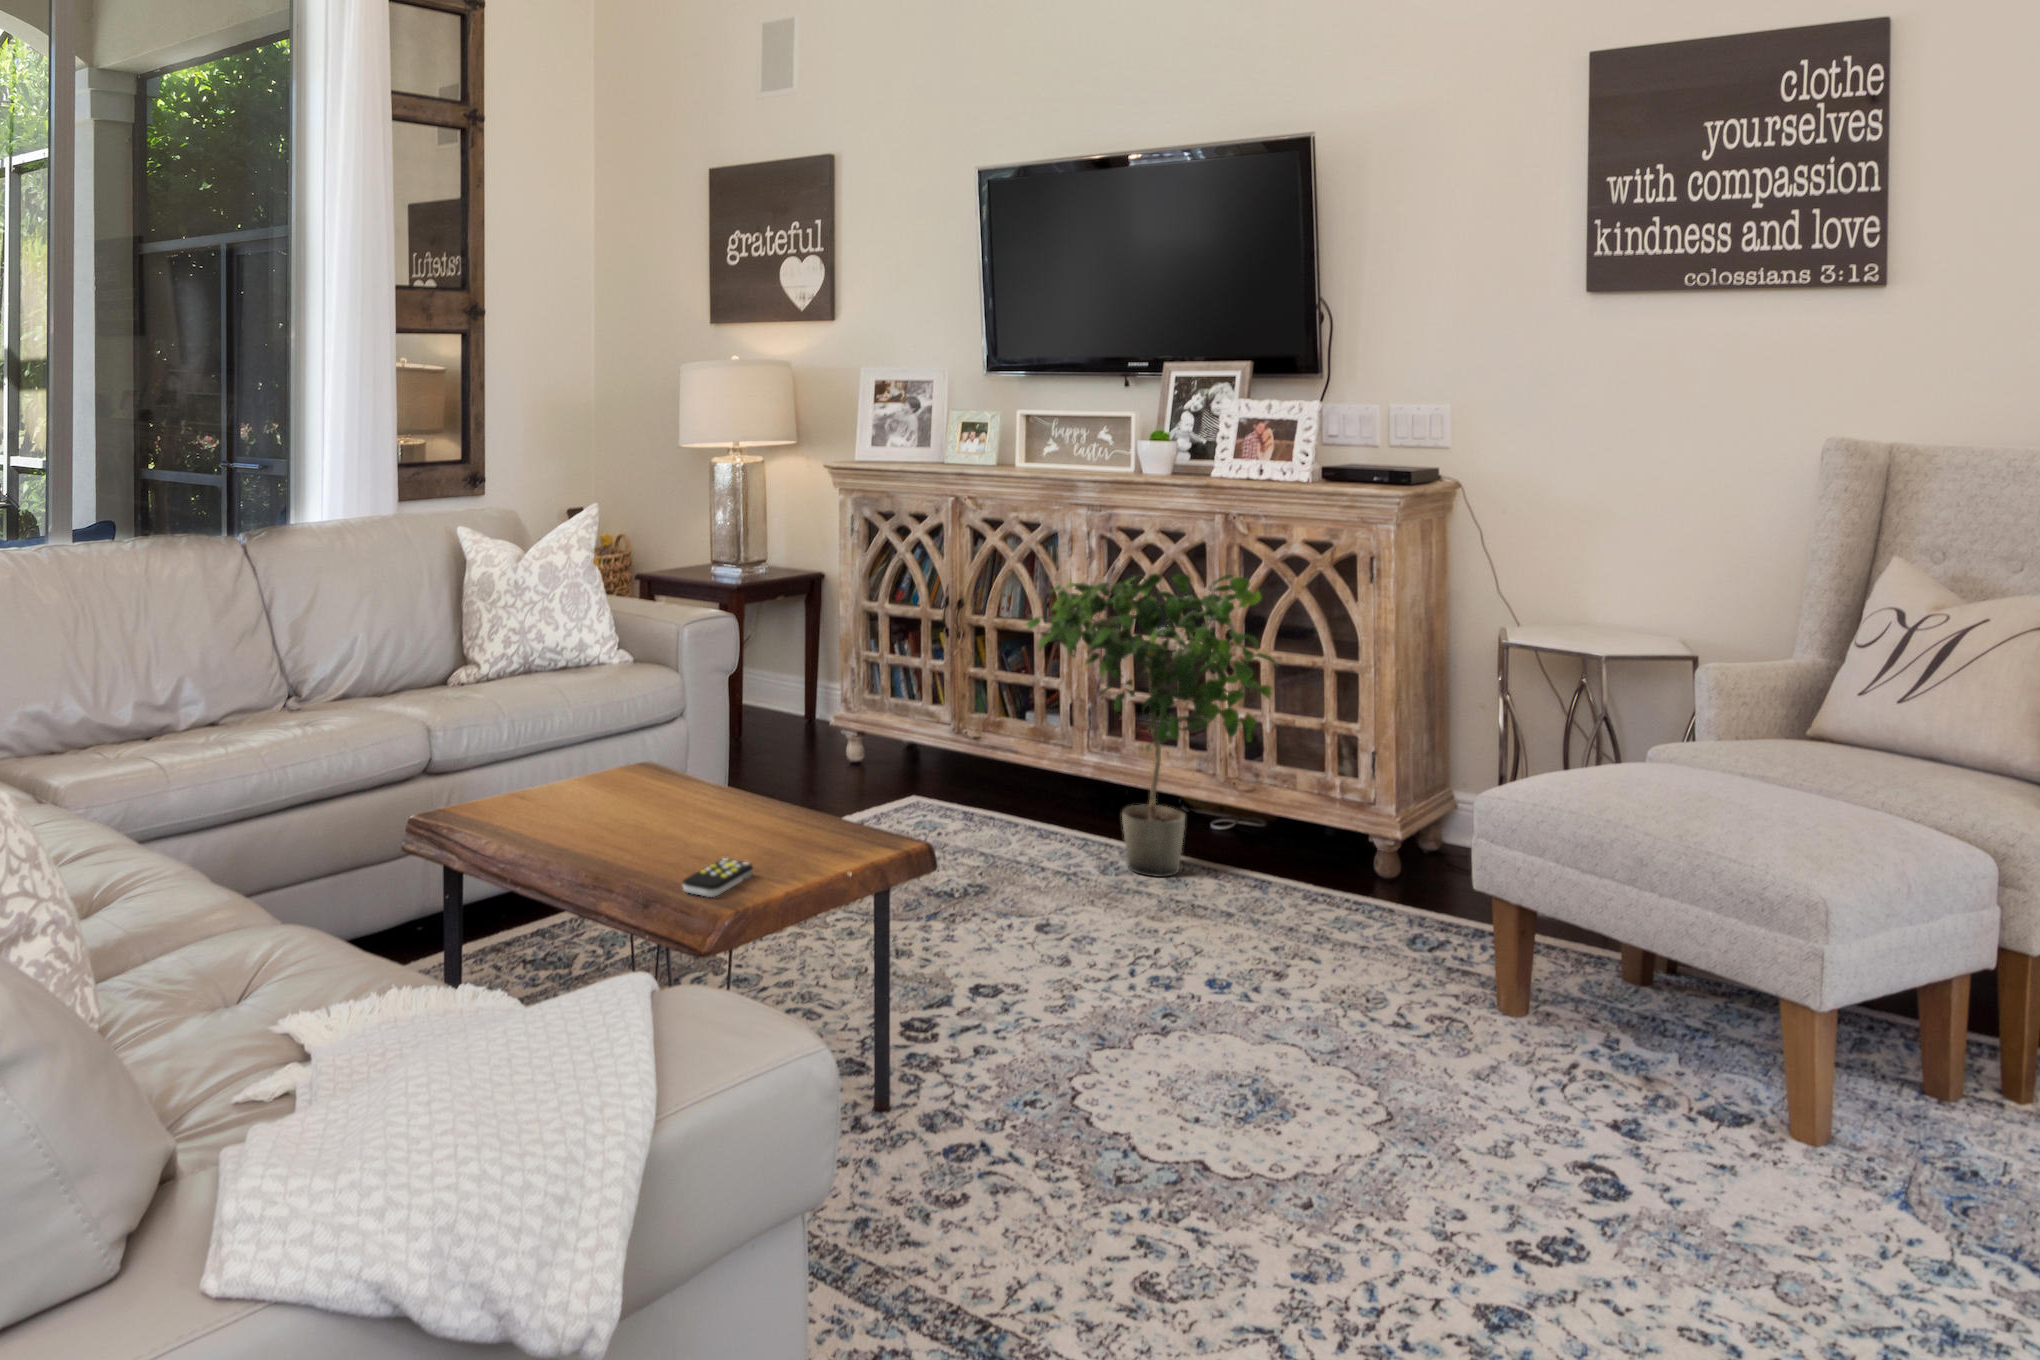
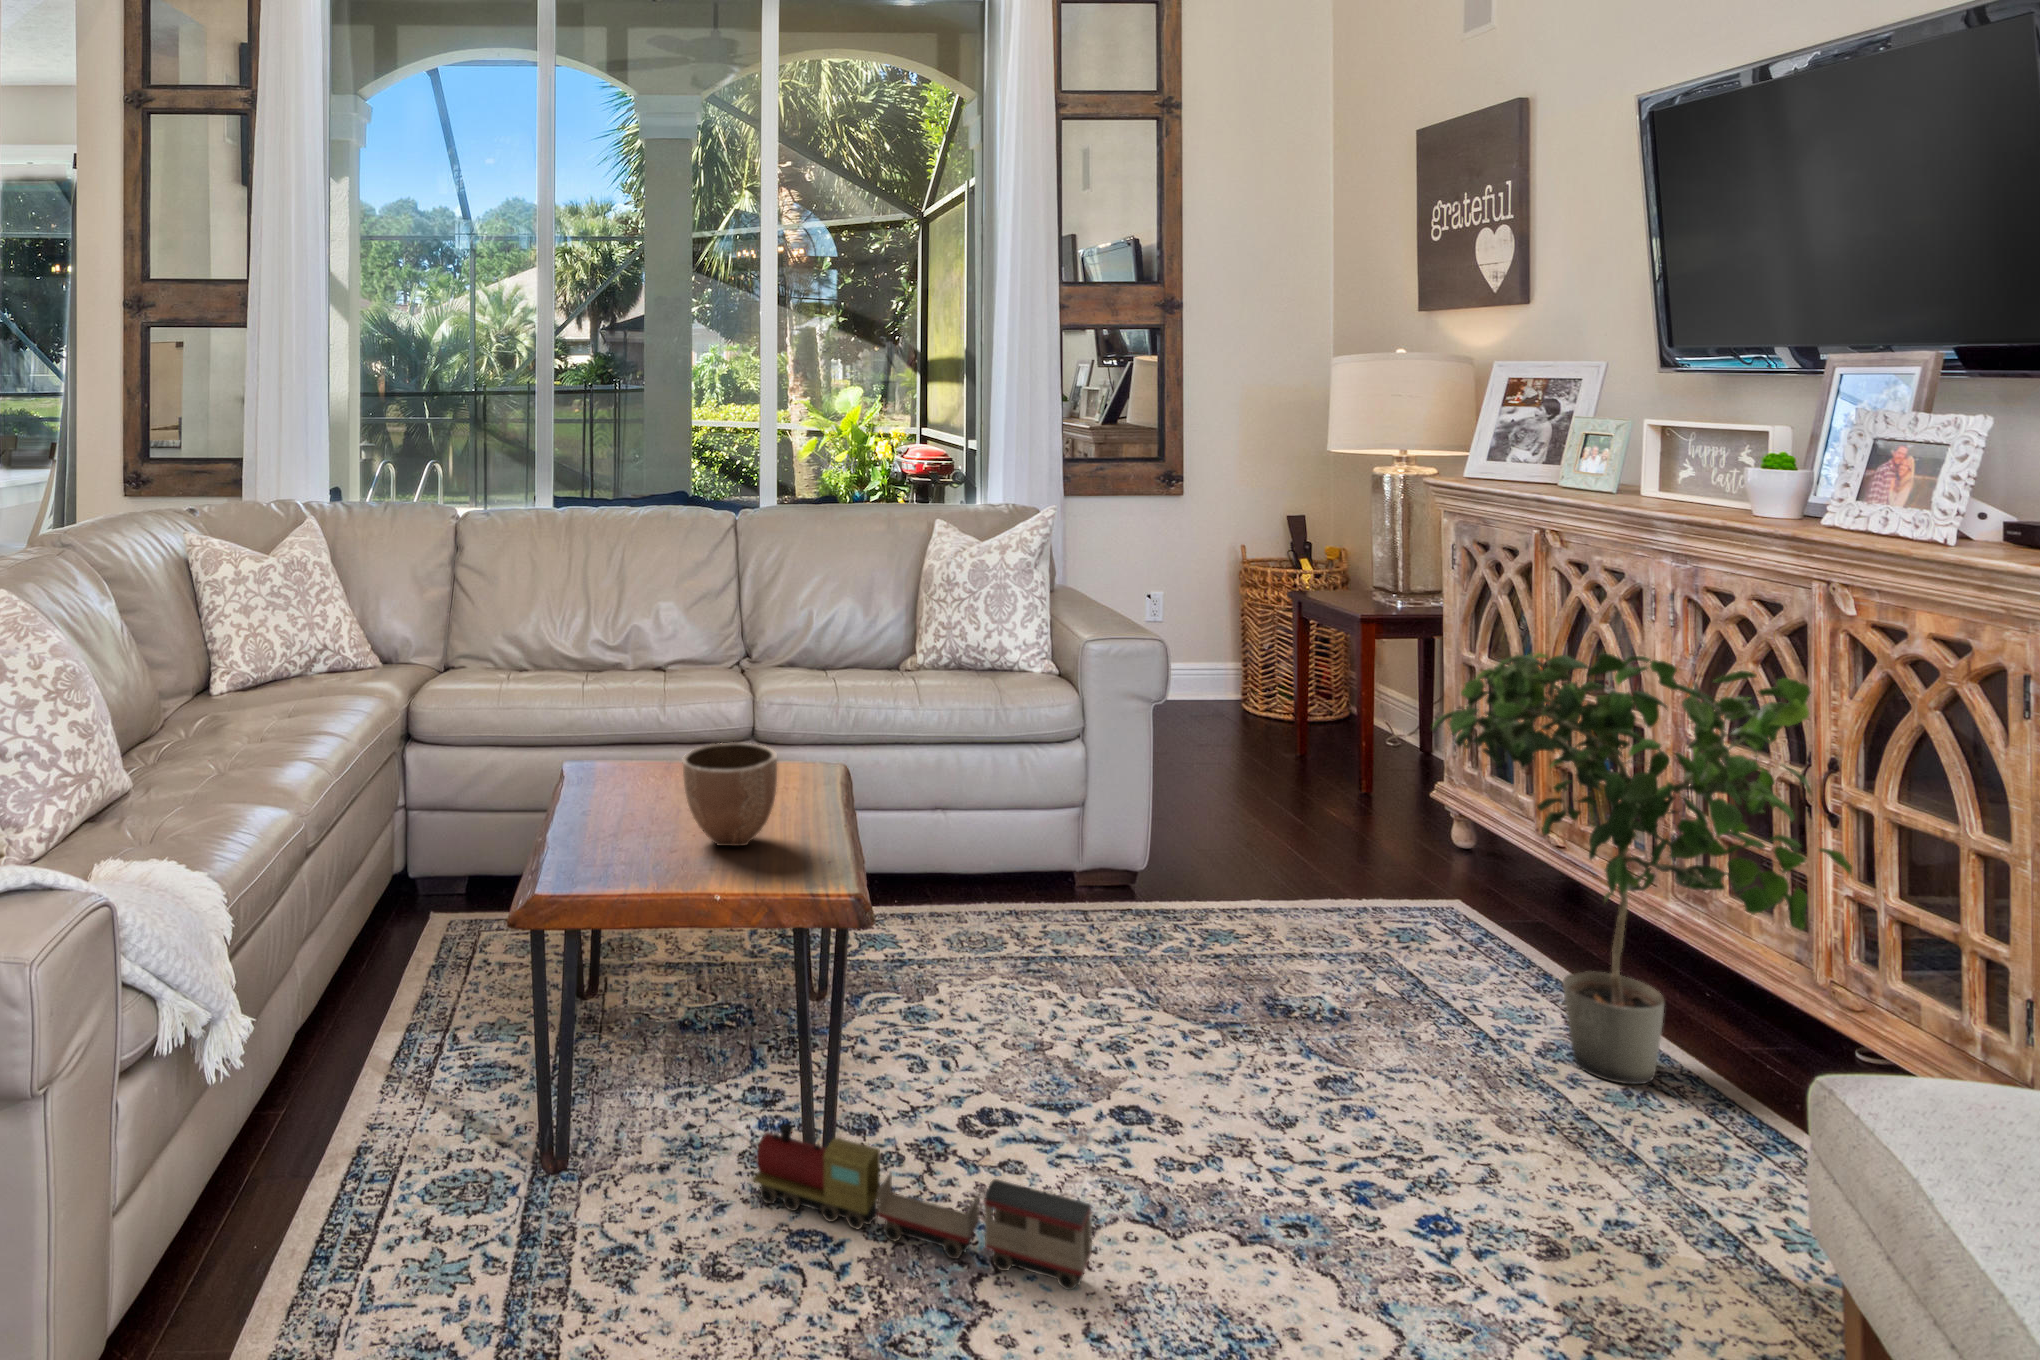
decorative bowl: none [686,739,781,843] -> present [683,743,777,846]
remote control: present [683,858,753,897] -> none [570,852,654,881]
toy train: none [895,1026,1175,1139] -> present [752,1123,1092,1290]

